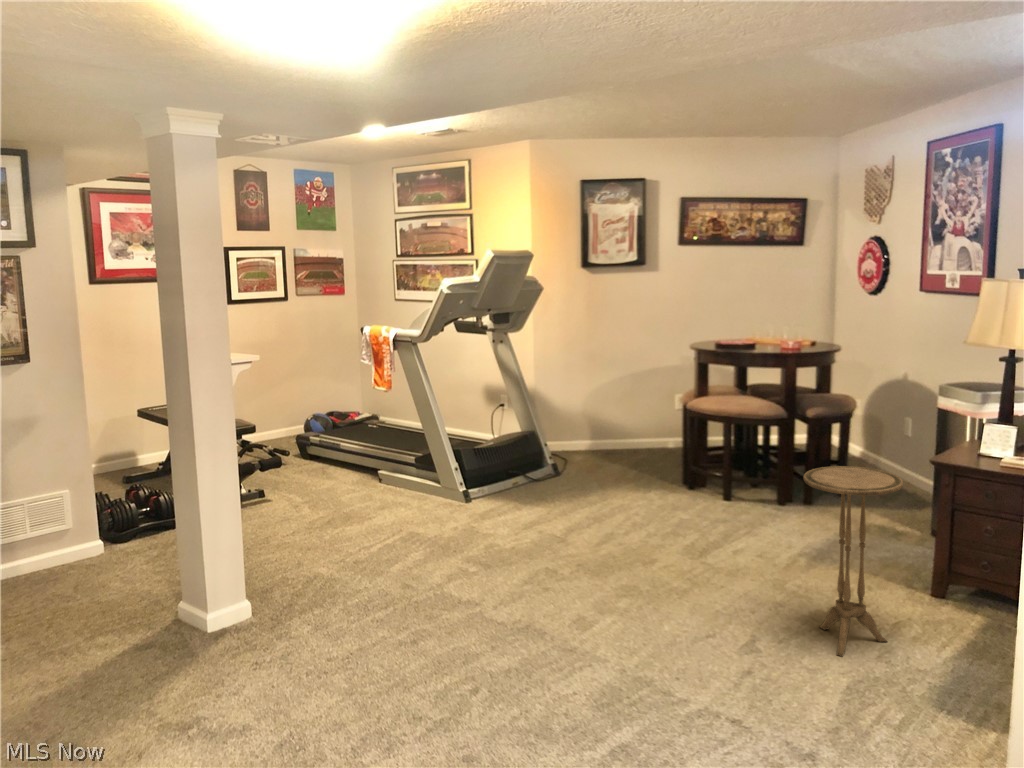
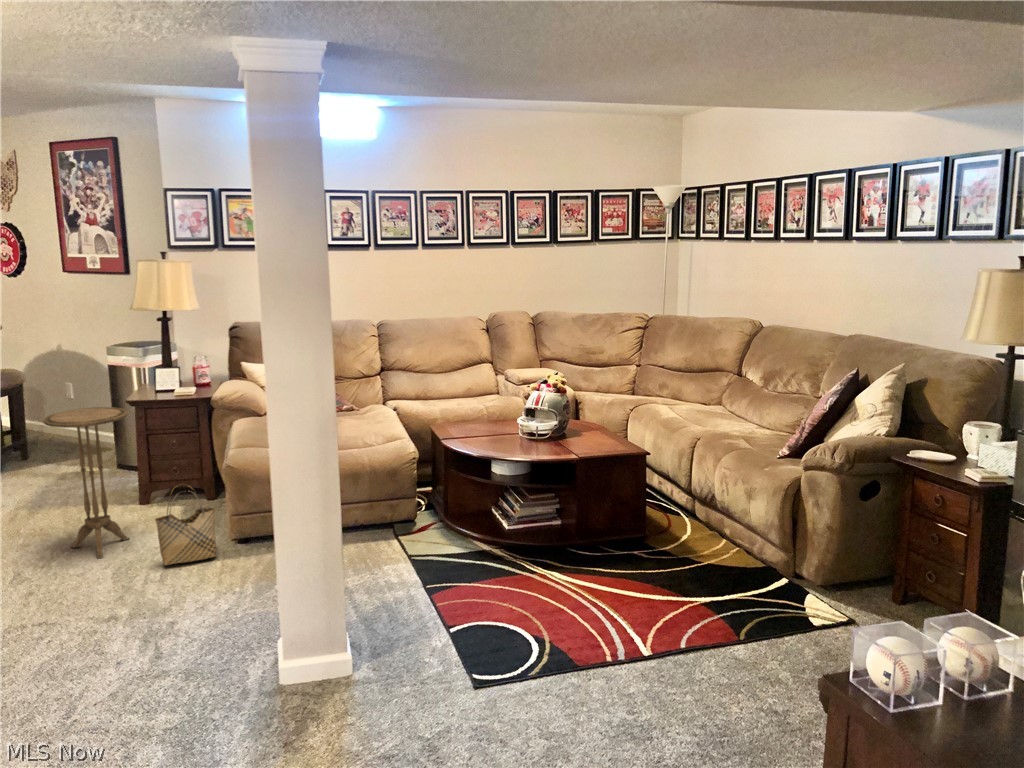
woven basket: none [900,602,991,724] -> present [155,484,216,565]

